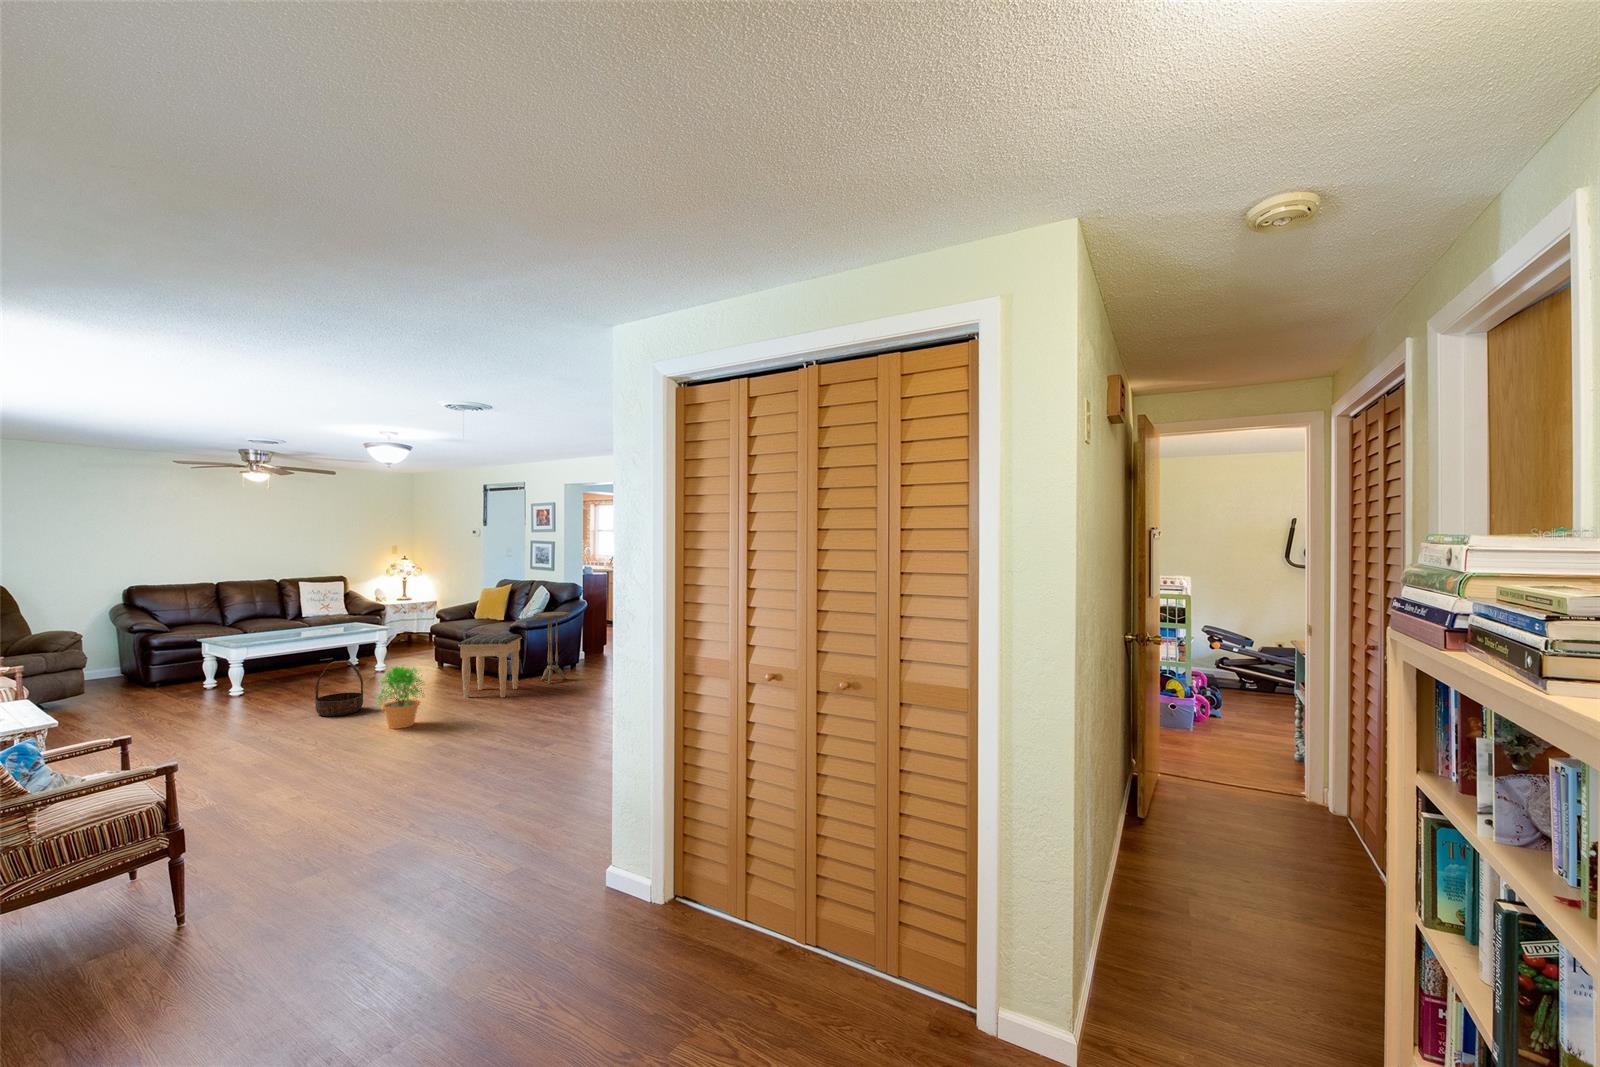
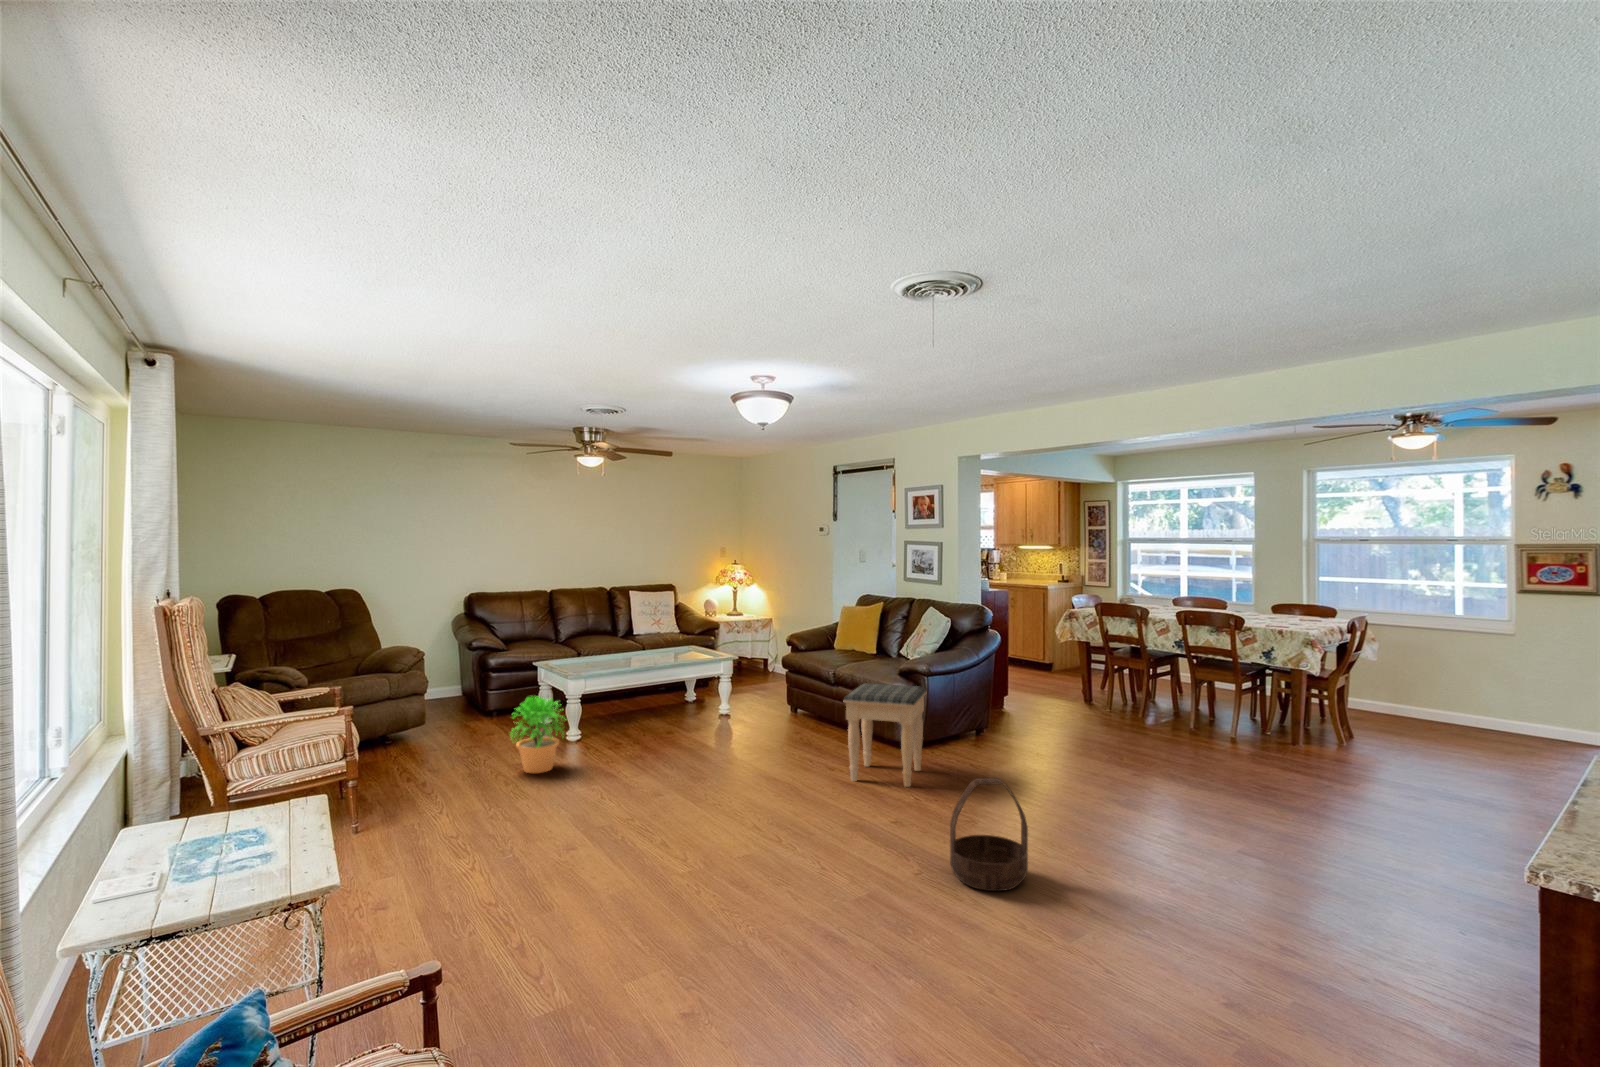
side table: present [533,612,571,684] -> none [937,652,993,766]
basket: present [315,661,363,716] -> present [950,778,1028,891]
potted plant: present [377,666,424,729] -> present [511,696,566,773]

